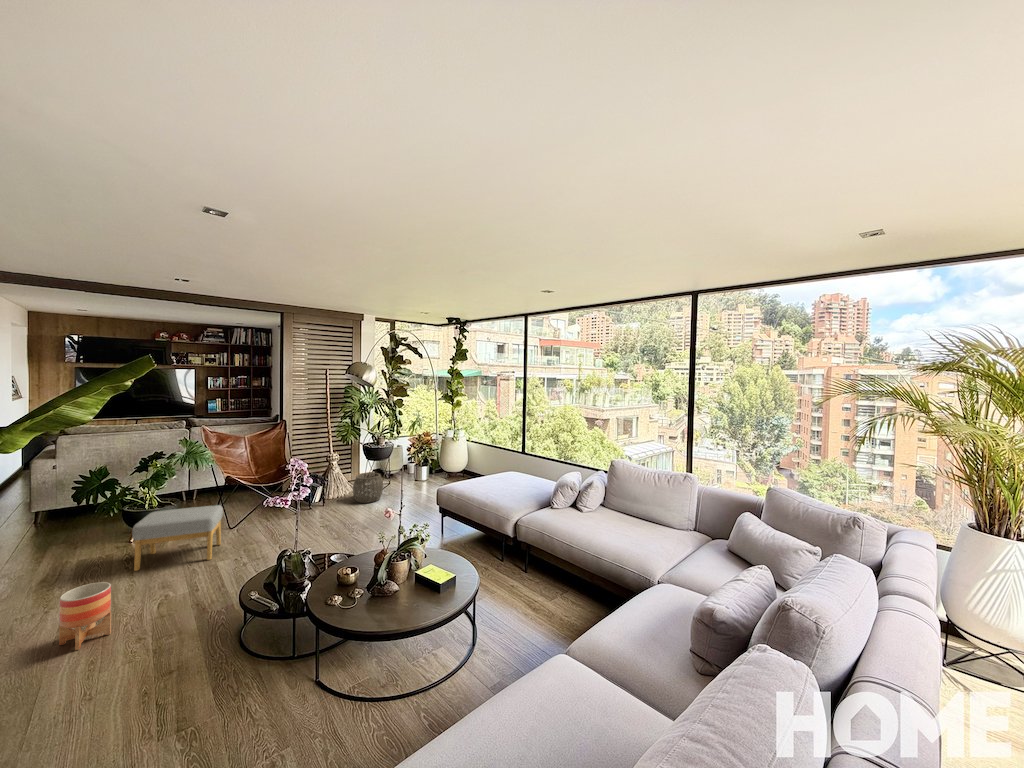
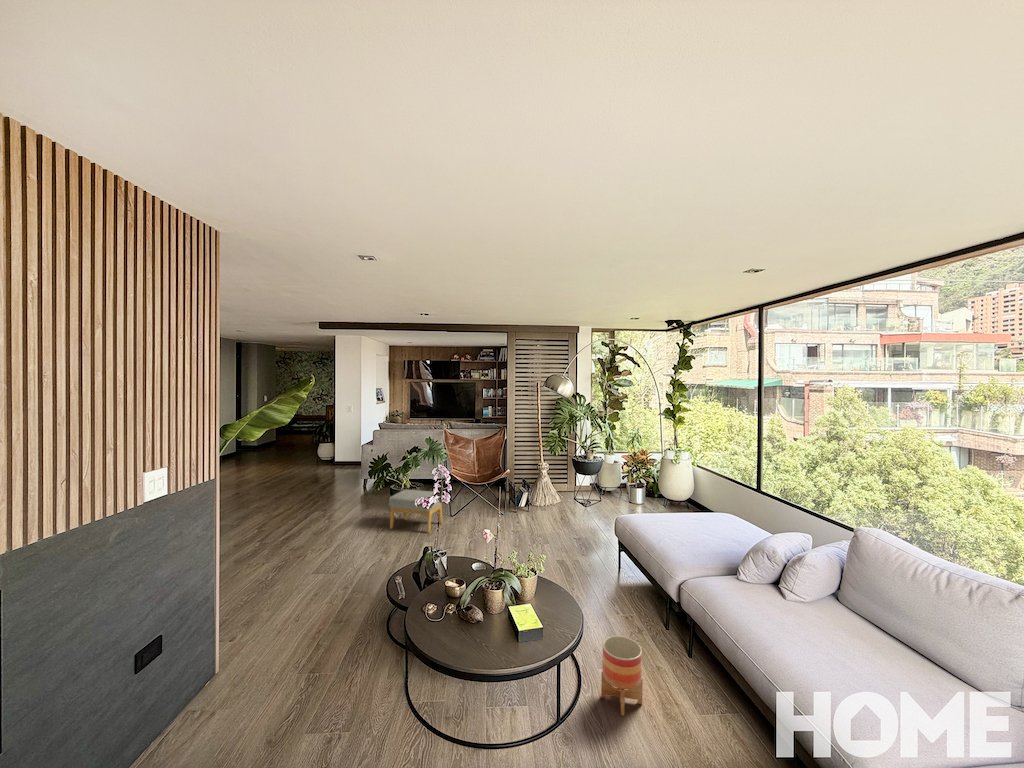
woven basket: present [353,473,383,503] -> none [553,485,582,515]
planter: present [59,582,111,650] -> present [601,636,643,716]

